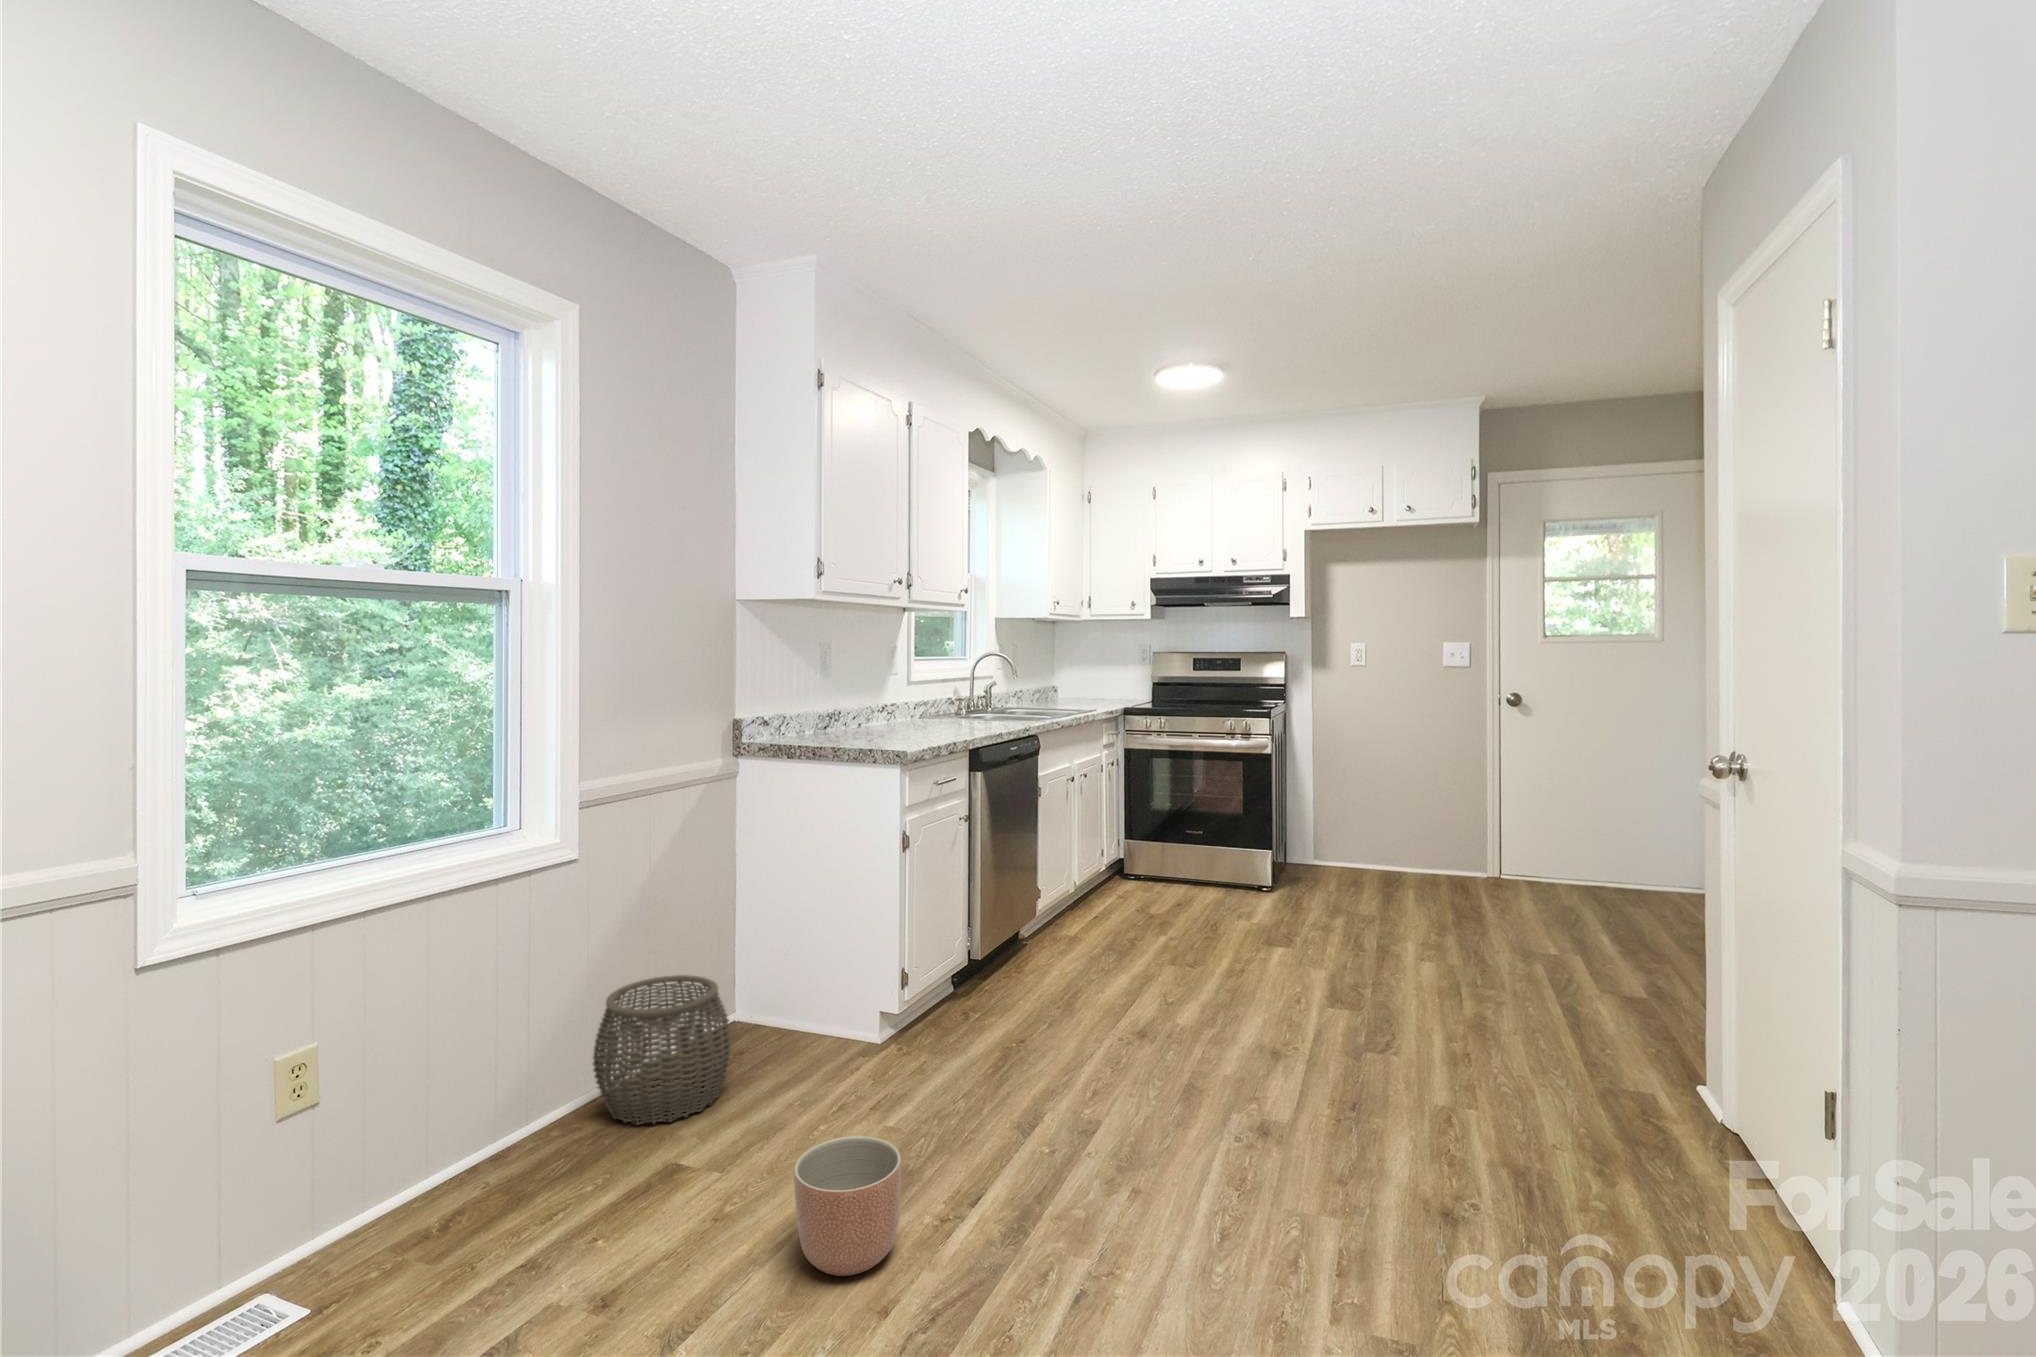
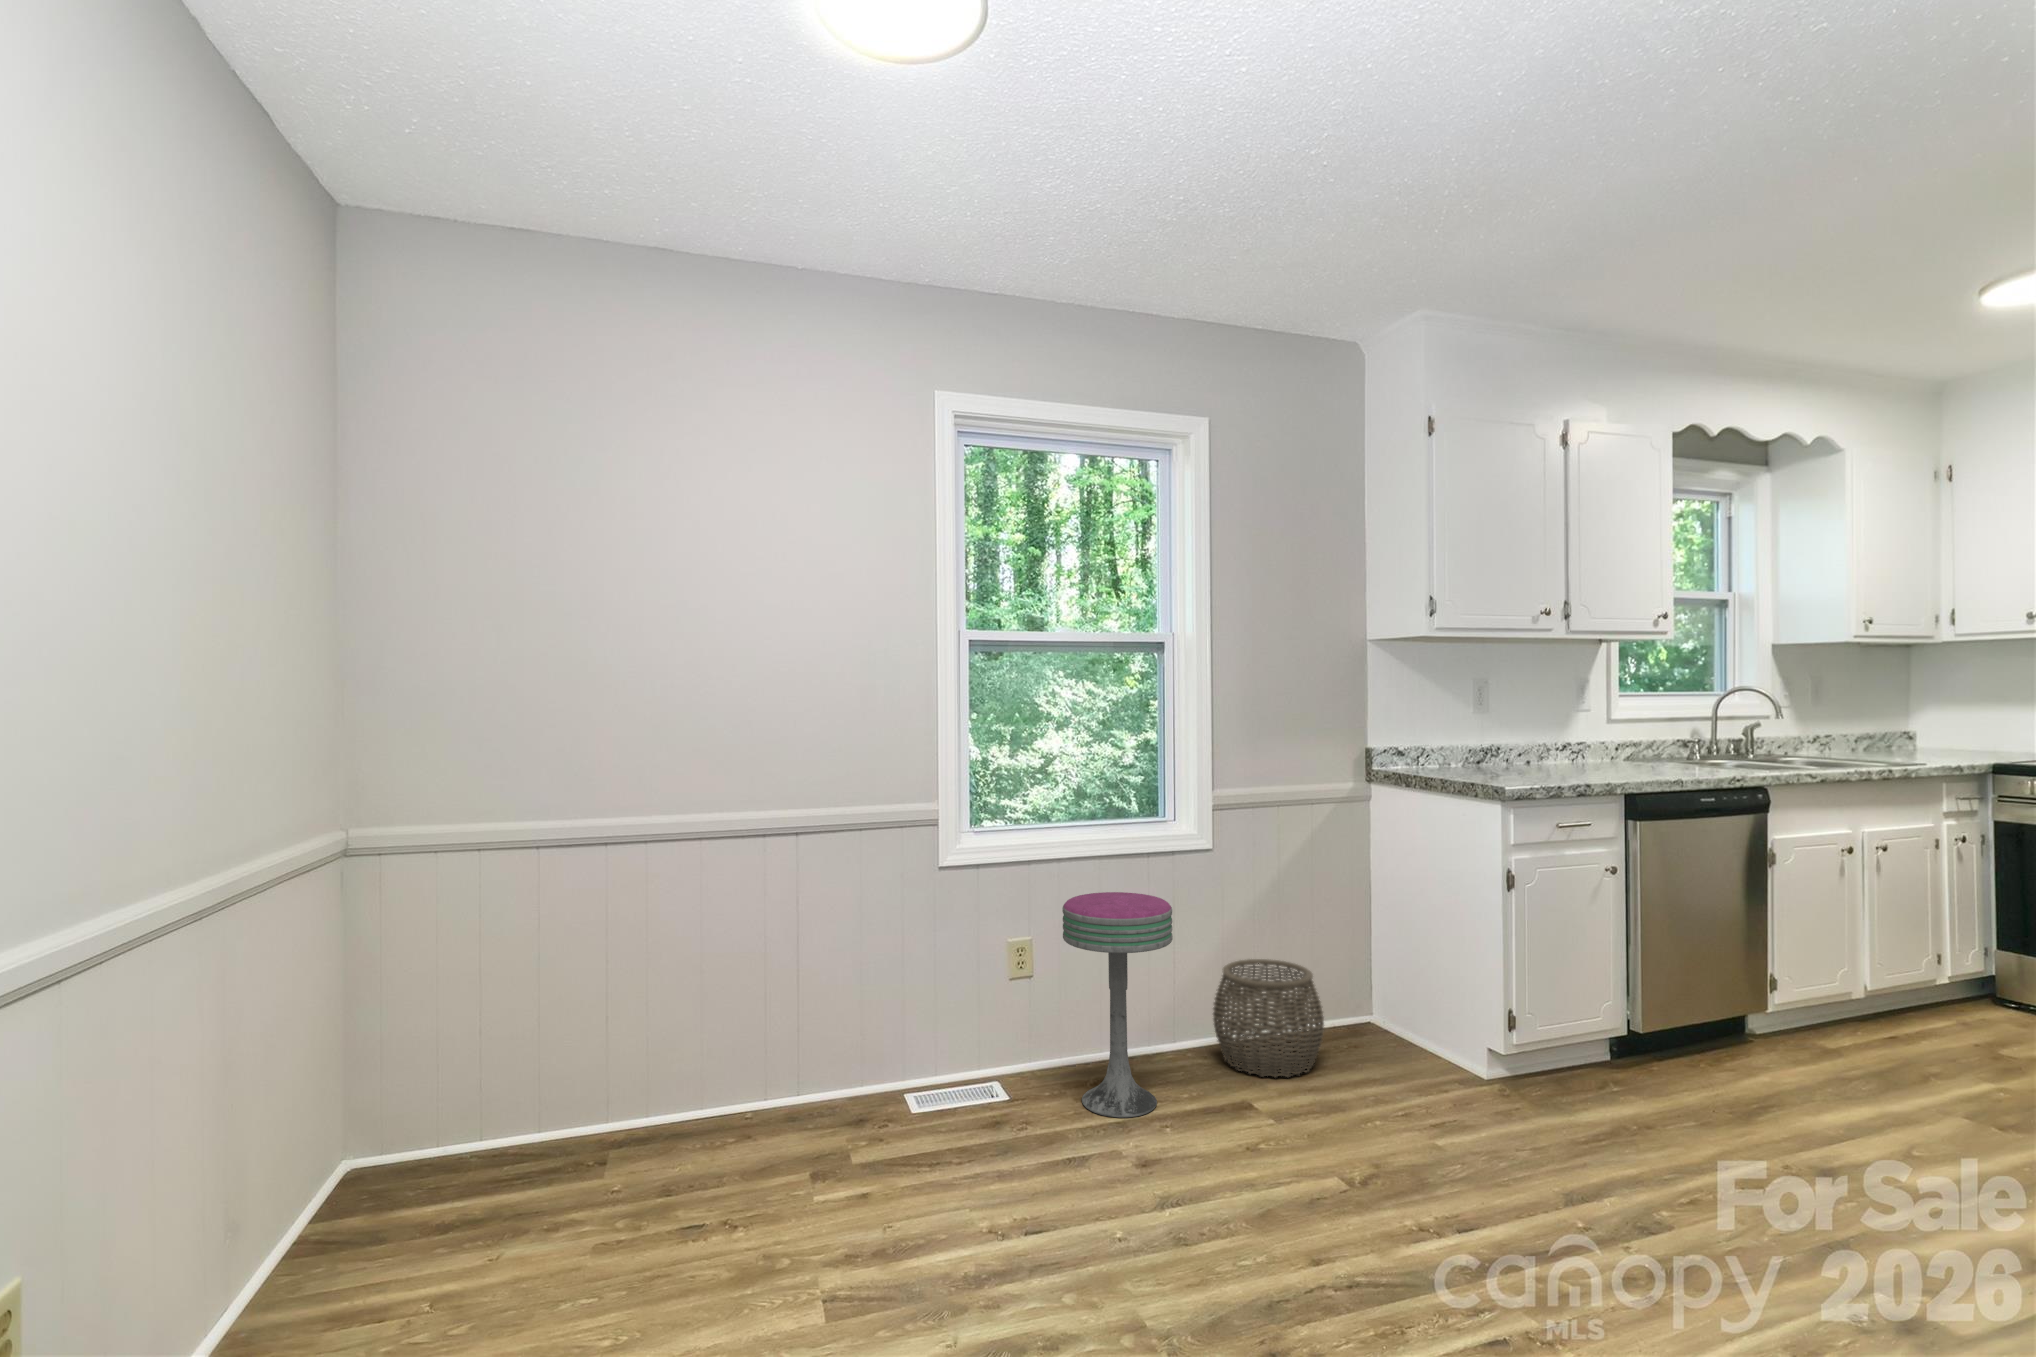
bar stool: none [405,933,582,1265] -> present [1062,892,1173,1118]
planter: present [794,1136,901,1276] -> none [1280,1110,1374,1224]

